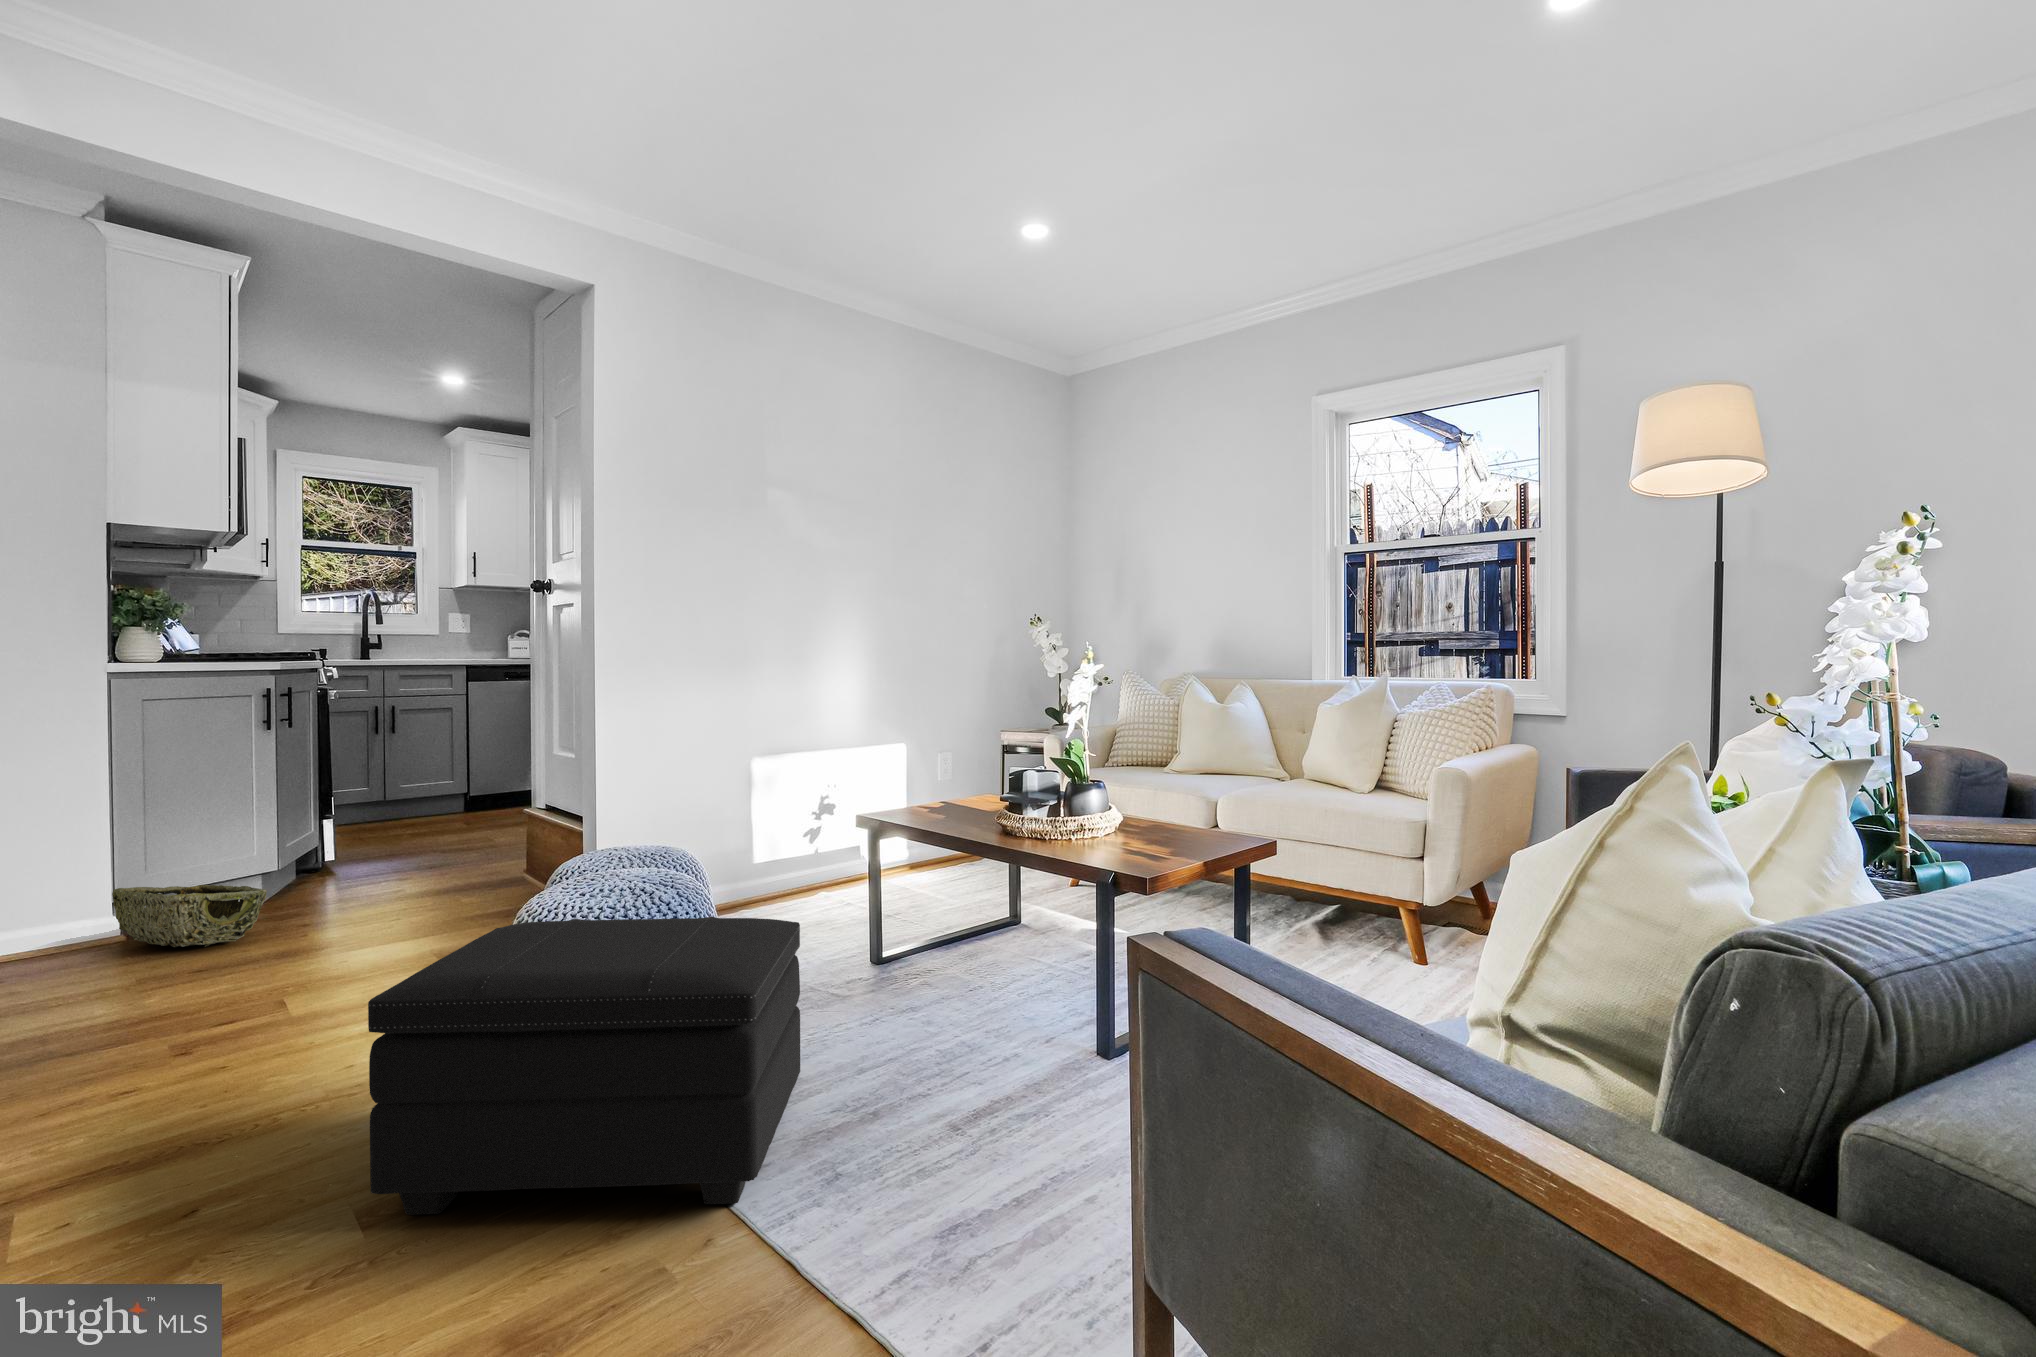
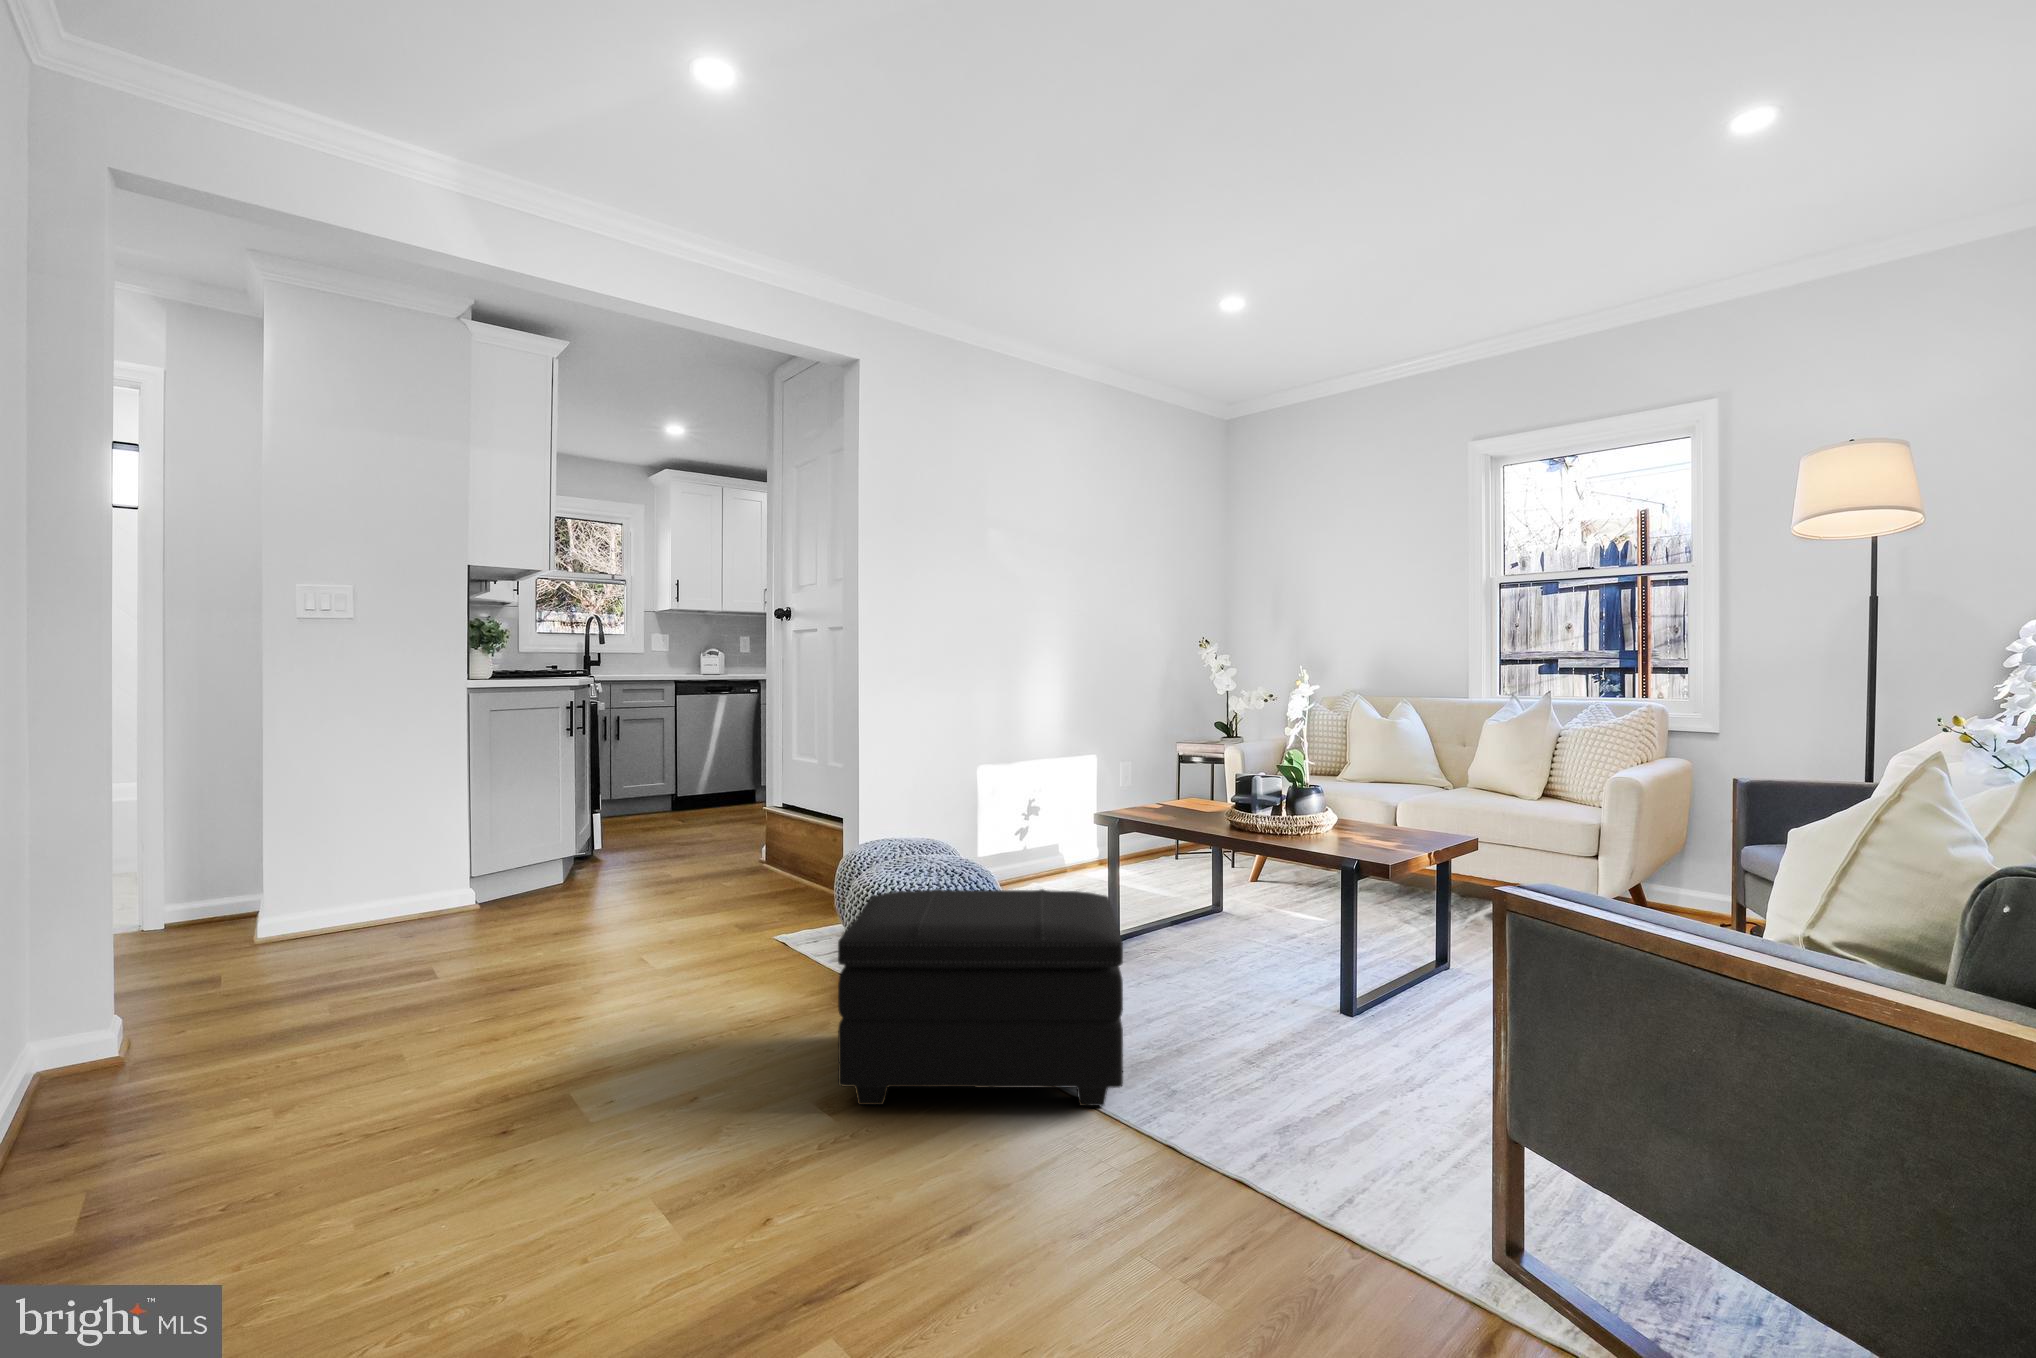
woven basket: present [112,885,267,947] -> none [476,866,592,917]

